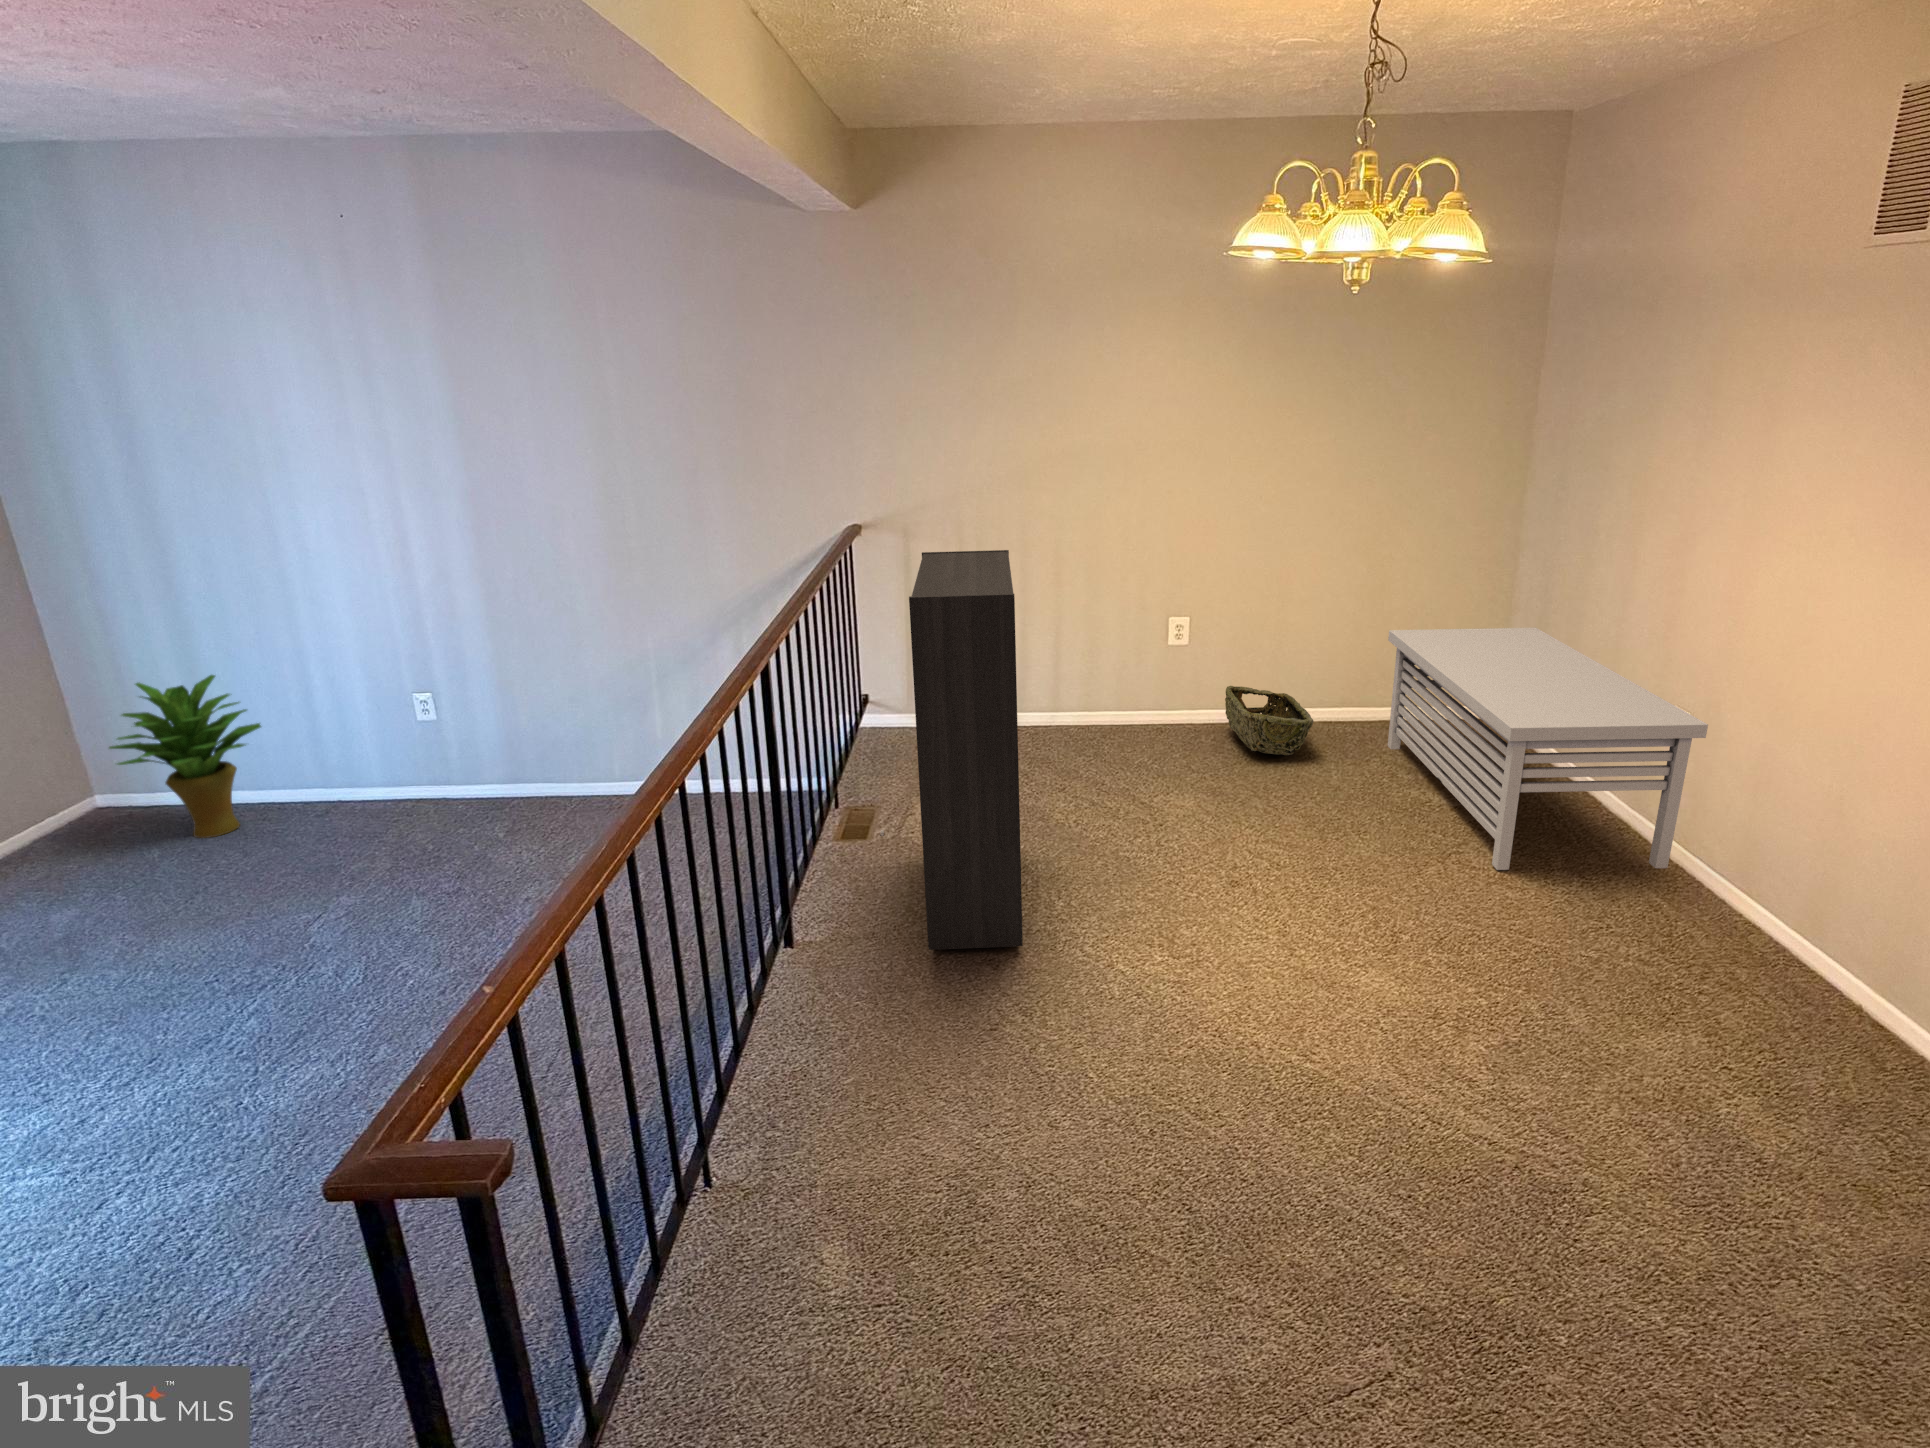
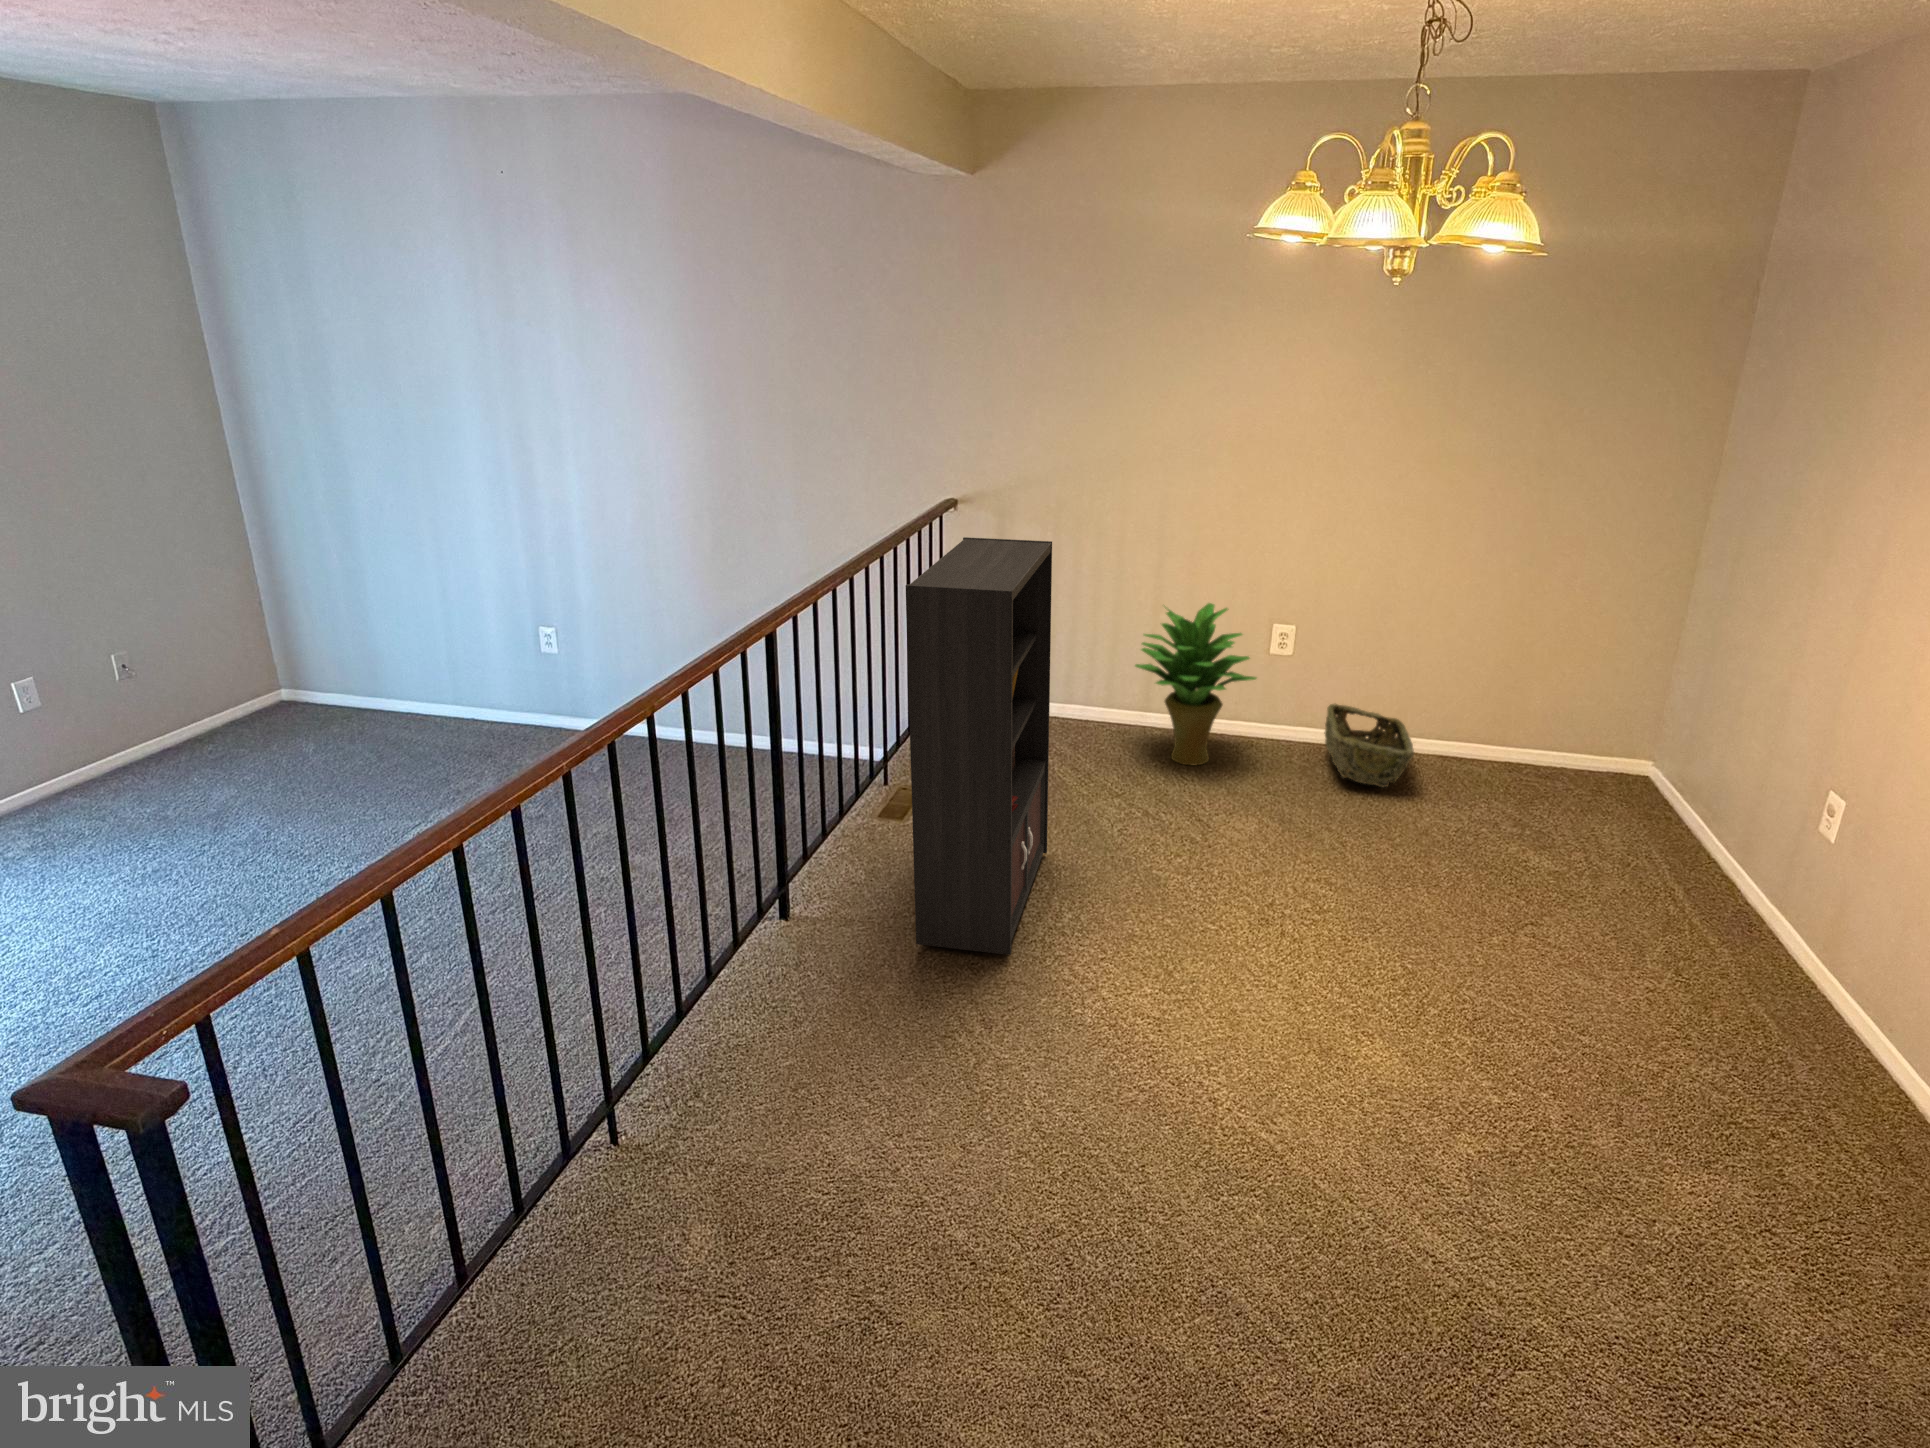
storage bench: present [1388,628,1708,870] -> none [1505,661,1861,979]
potted plant: present [109,675,261,838] -> present [1135,603,1256,765]

